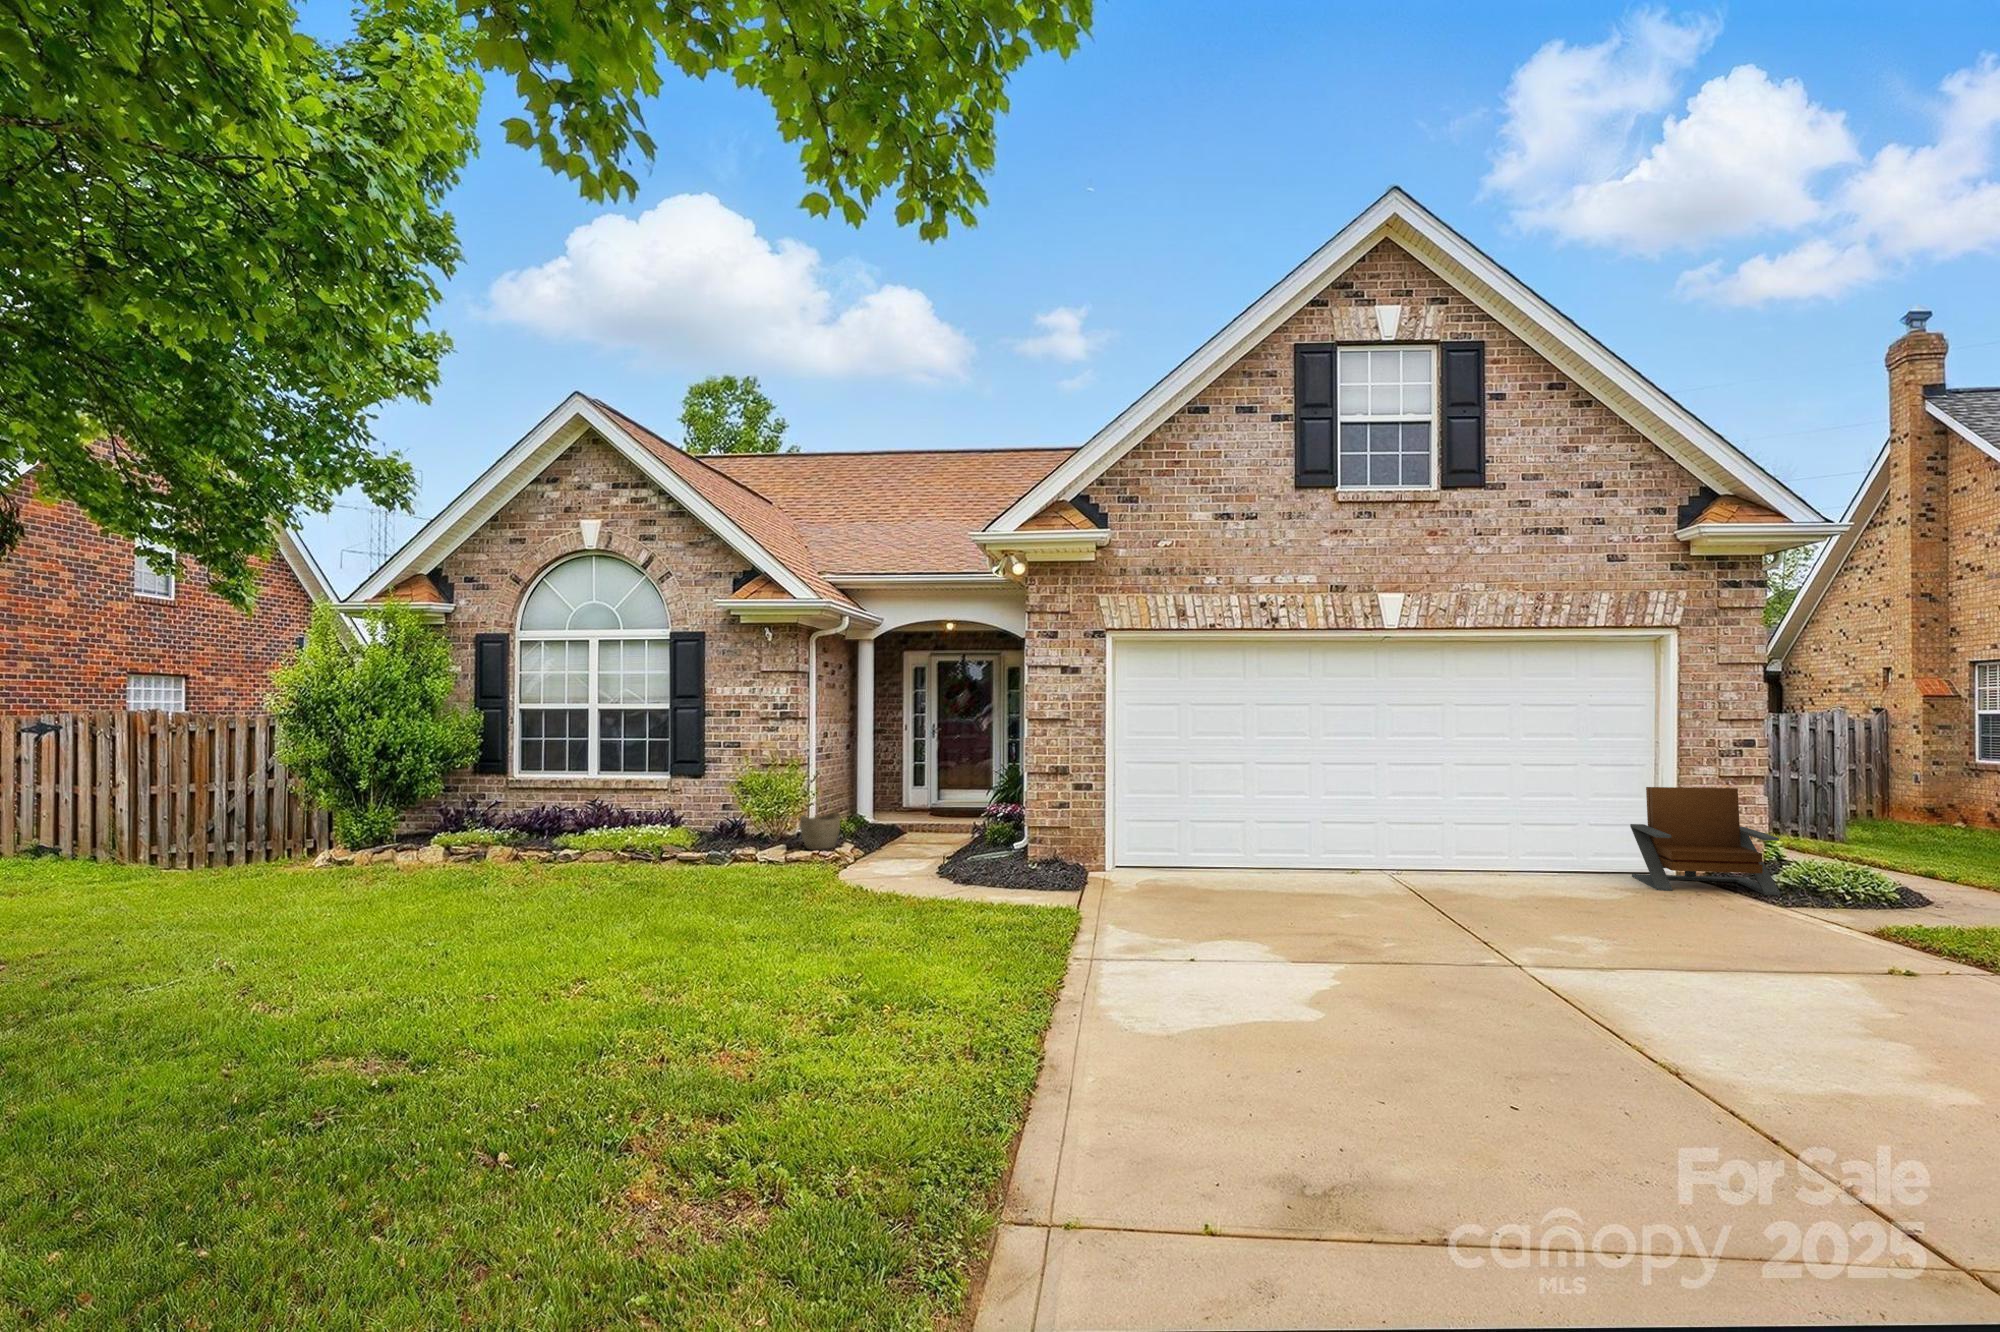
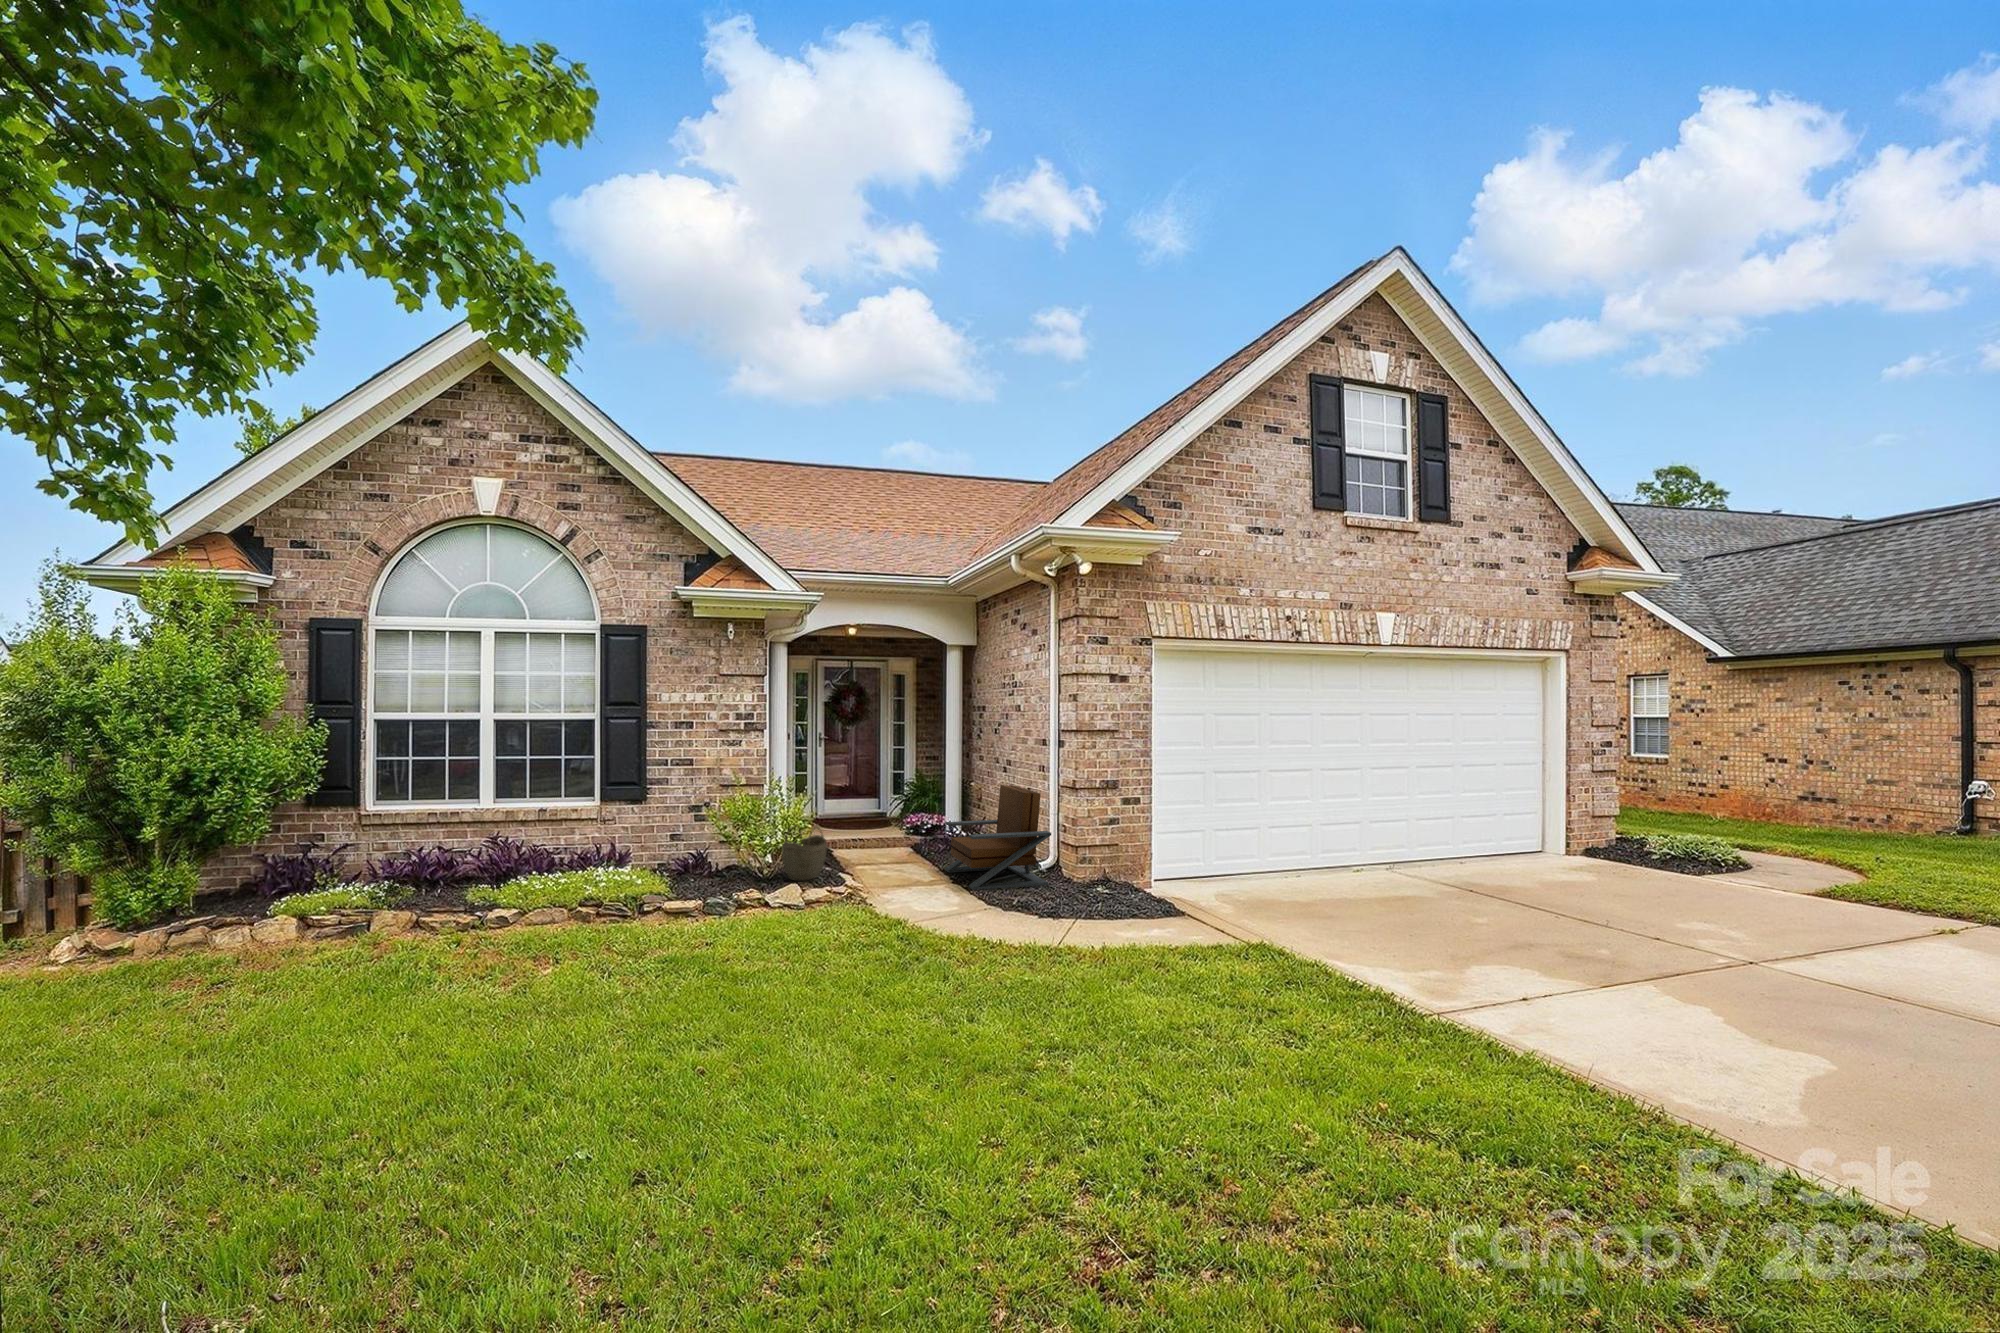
lounge chair: present [1630,787,1780,895] -> present [946,785,1051,890]

